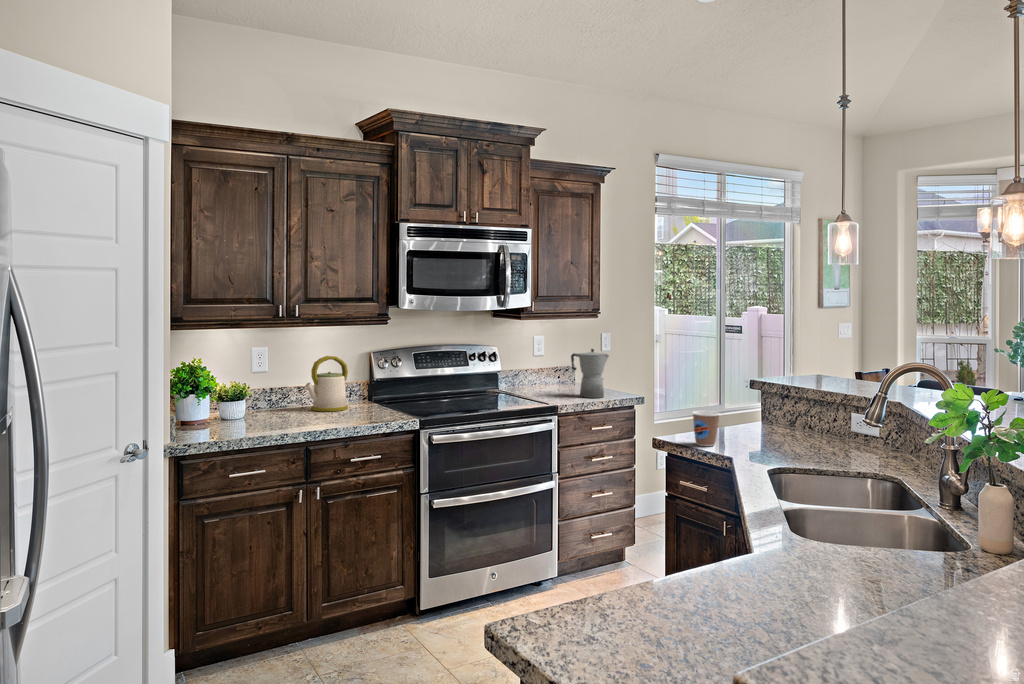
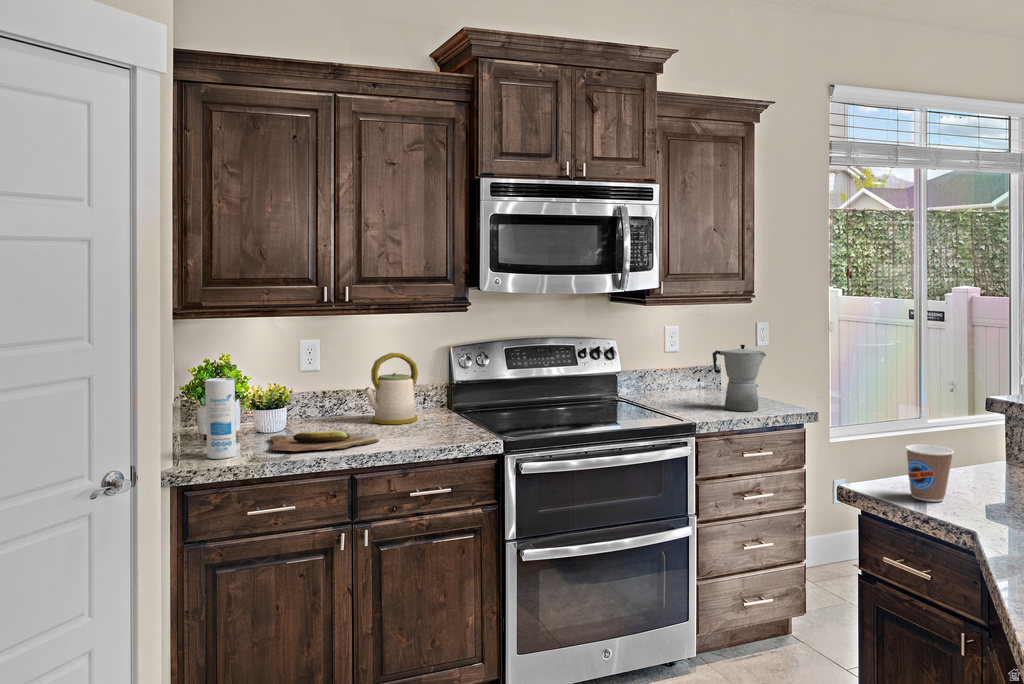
canister: none [192,374,216,436] -> present [205,378,236,459]
cutting board: none [236,415,325,430] -> present [269,431,379,451]

